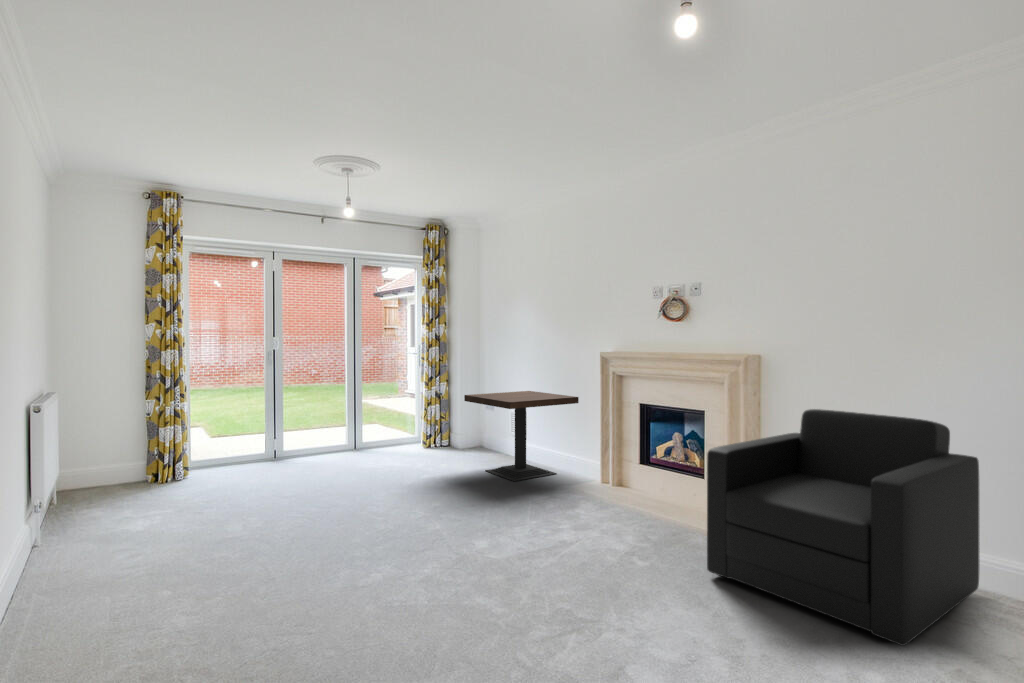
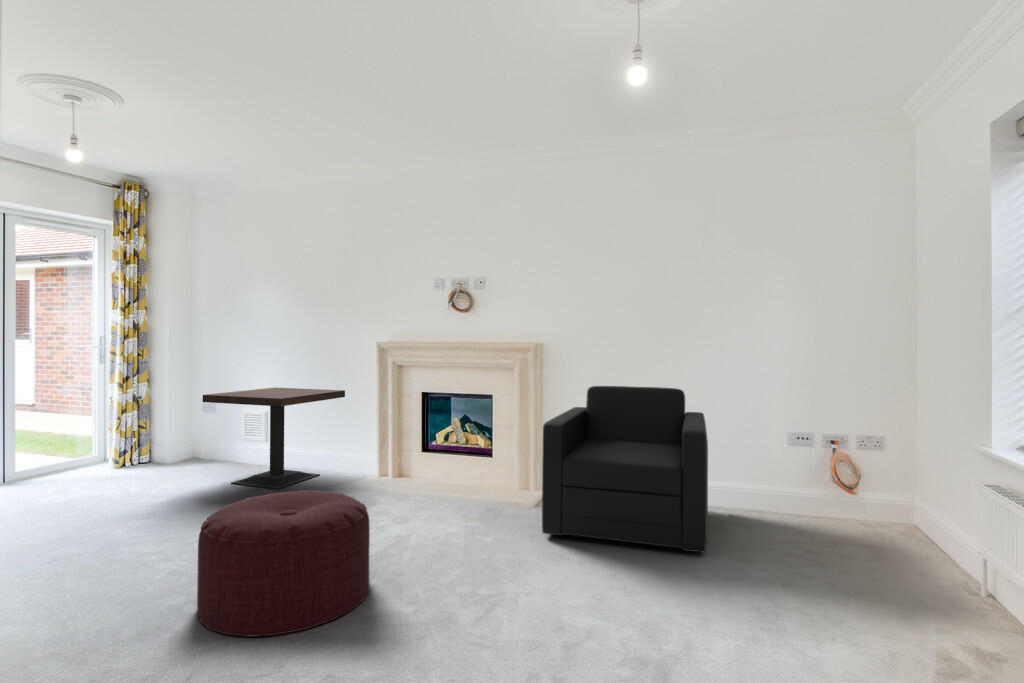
ottoman: none [376,484,509,599] -> present [197,490,370,637]

